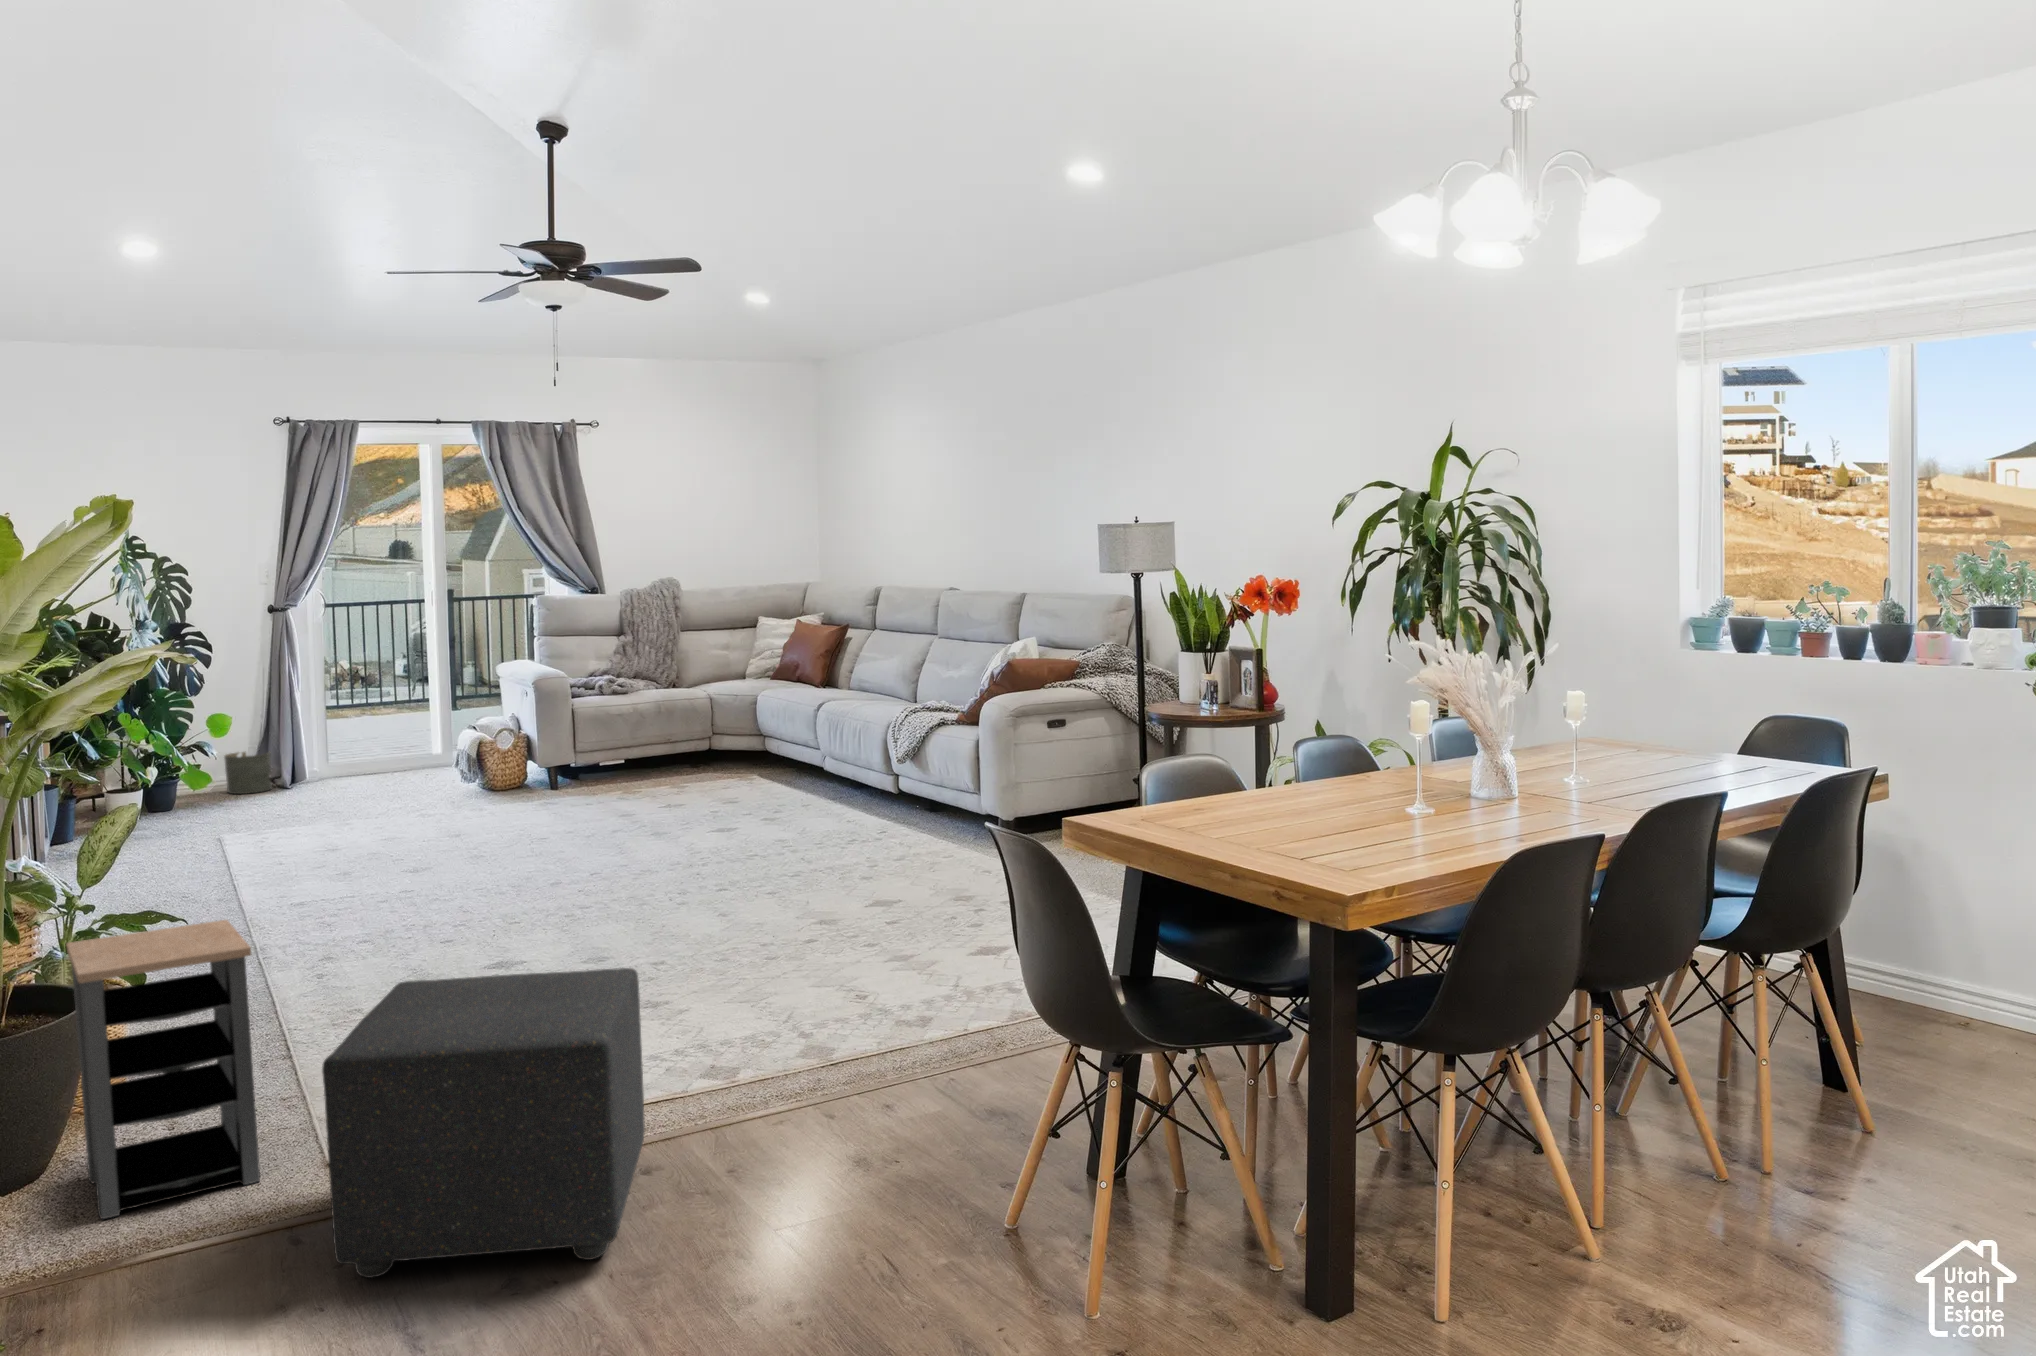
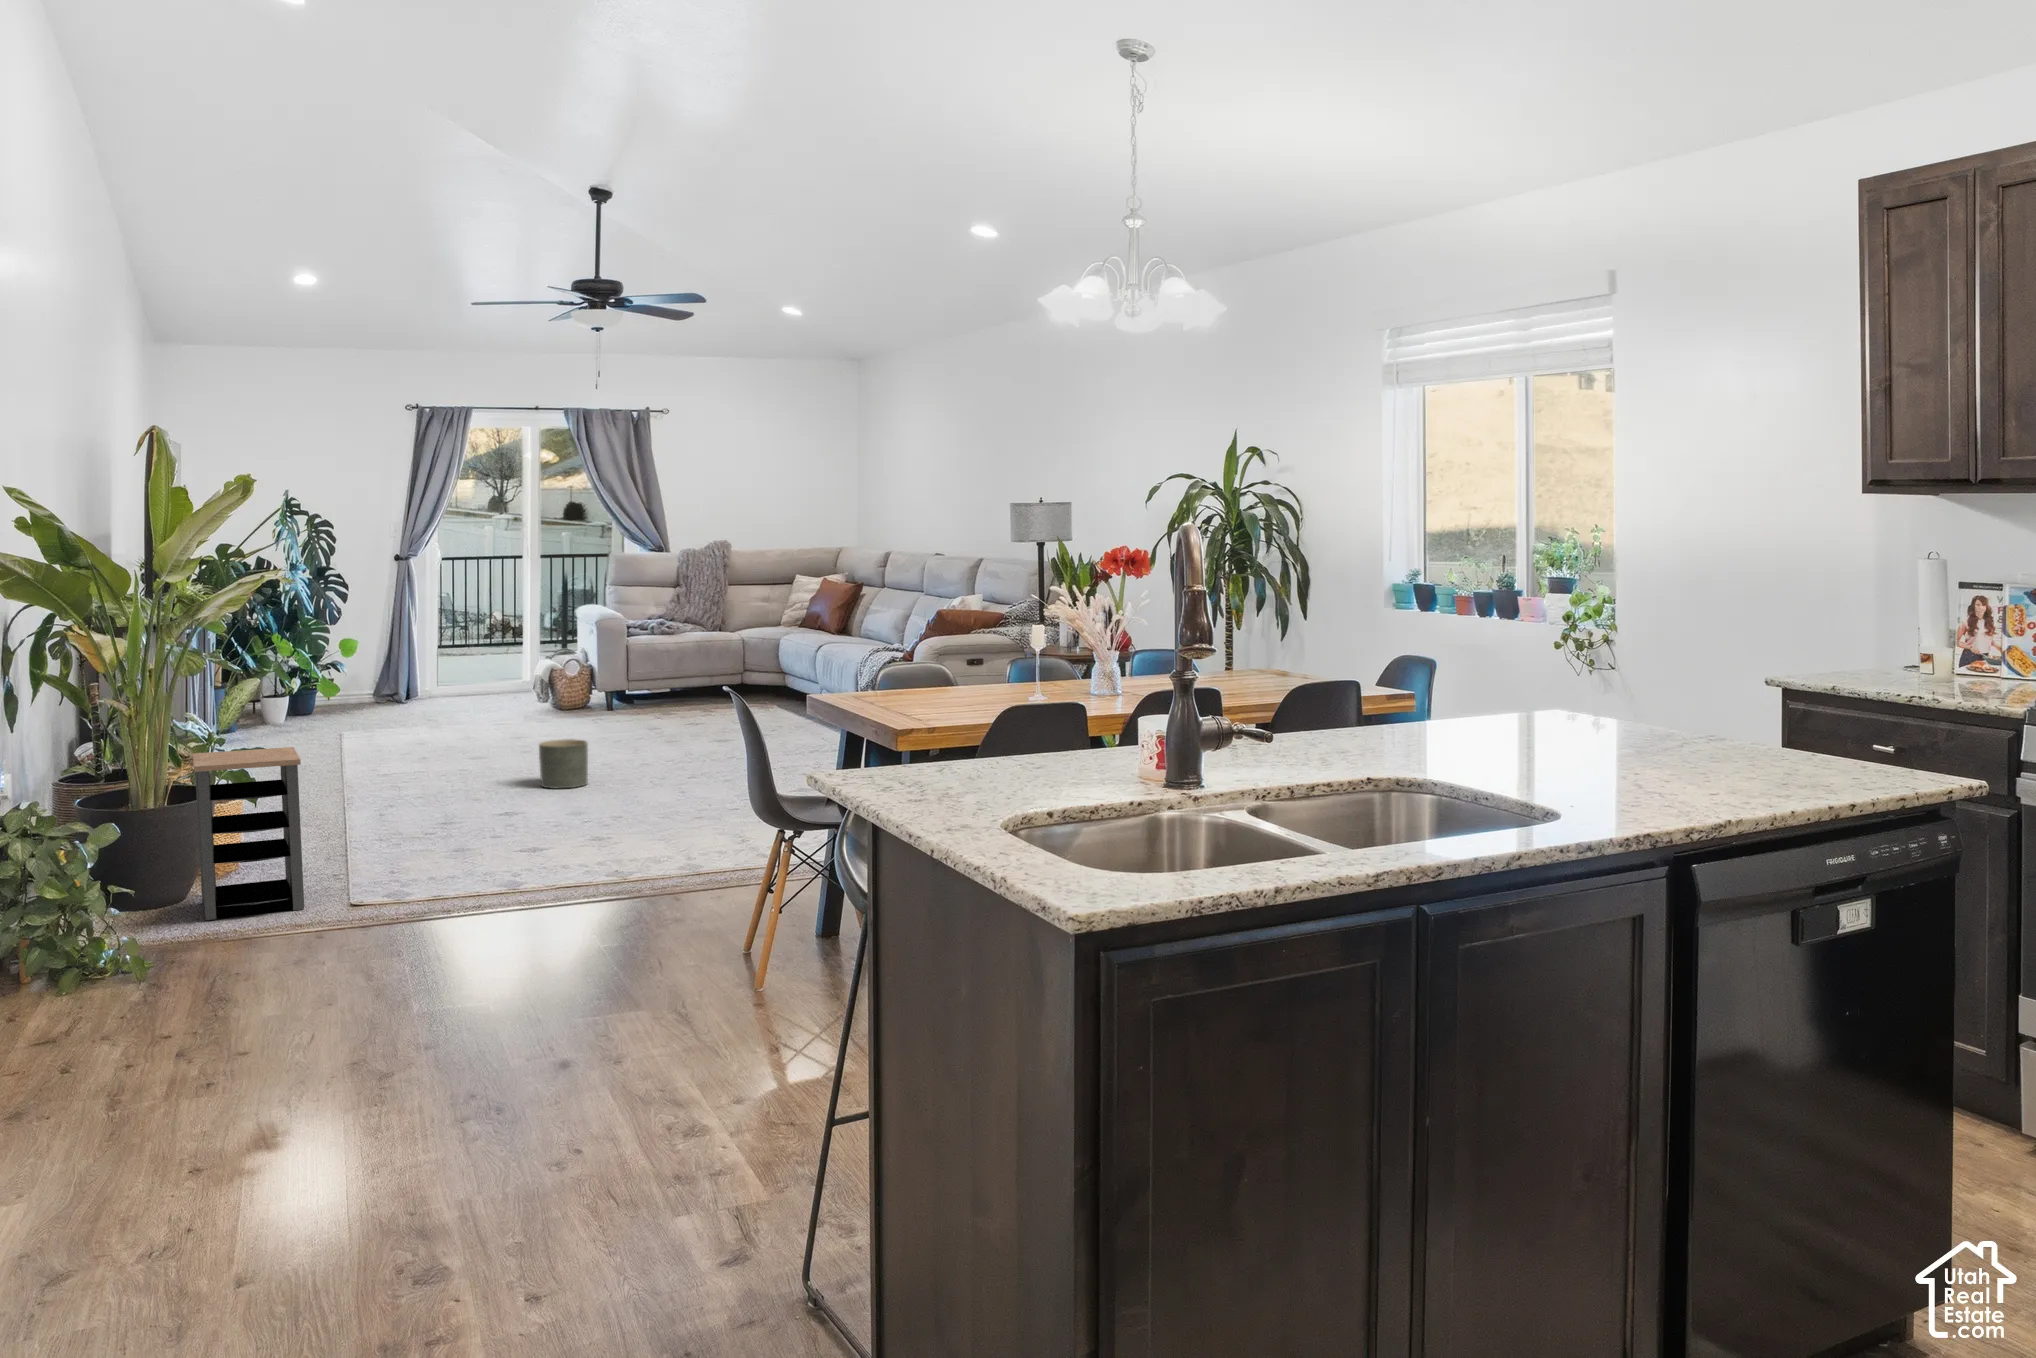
planter: present [224,752,272,794] -> present [539,739,588,789]
ottoman: present [322,968,645,1278] -> none [323,784,542,950]

